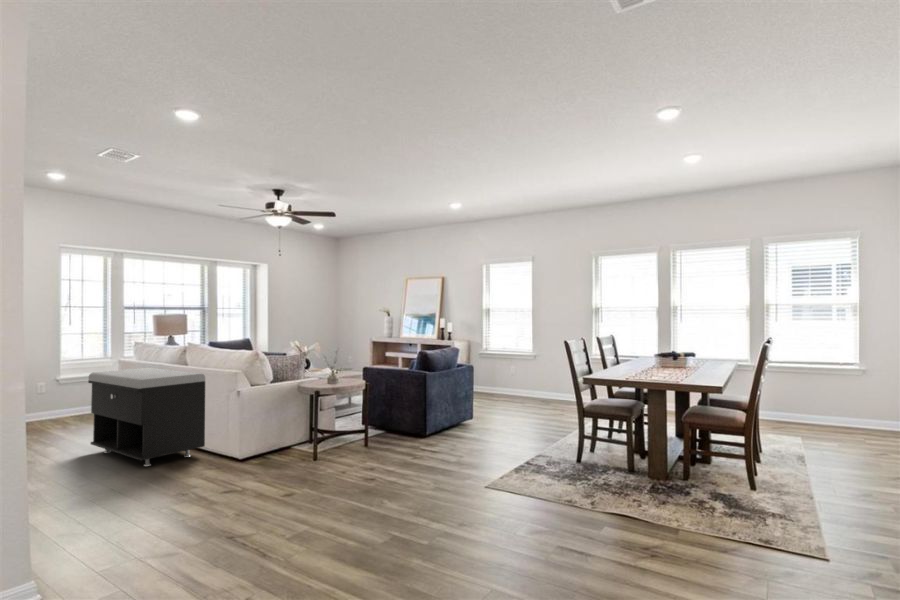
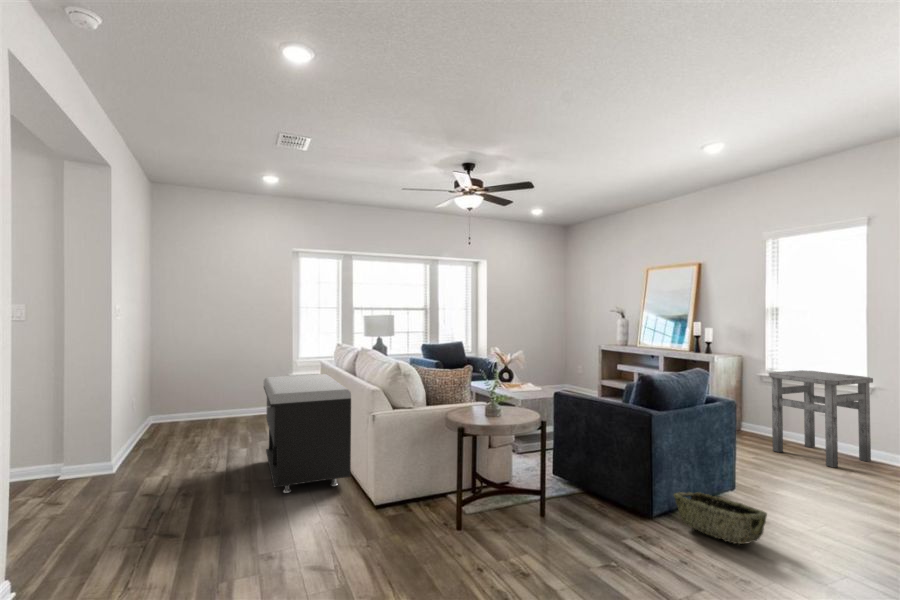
side table: none [487,348,540,405] -> present [769,370,873,468]
woven basket: none [443,419,491,441] -> present [674,492,767,544]

